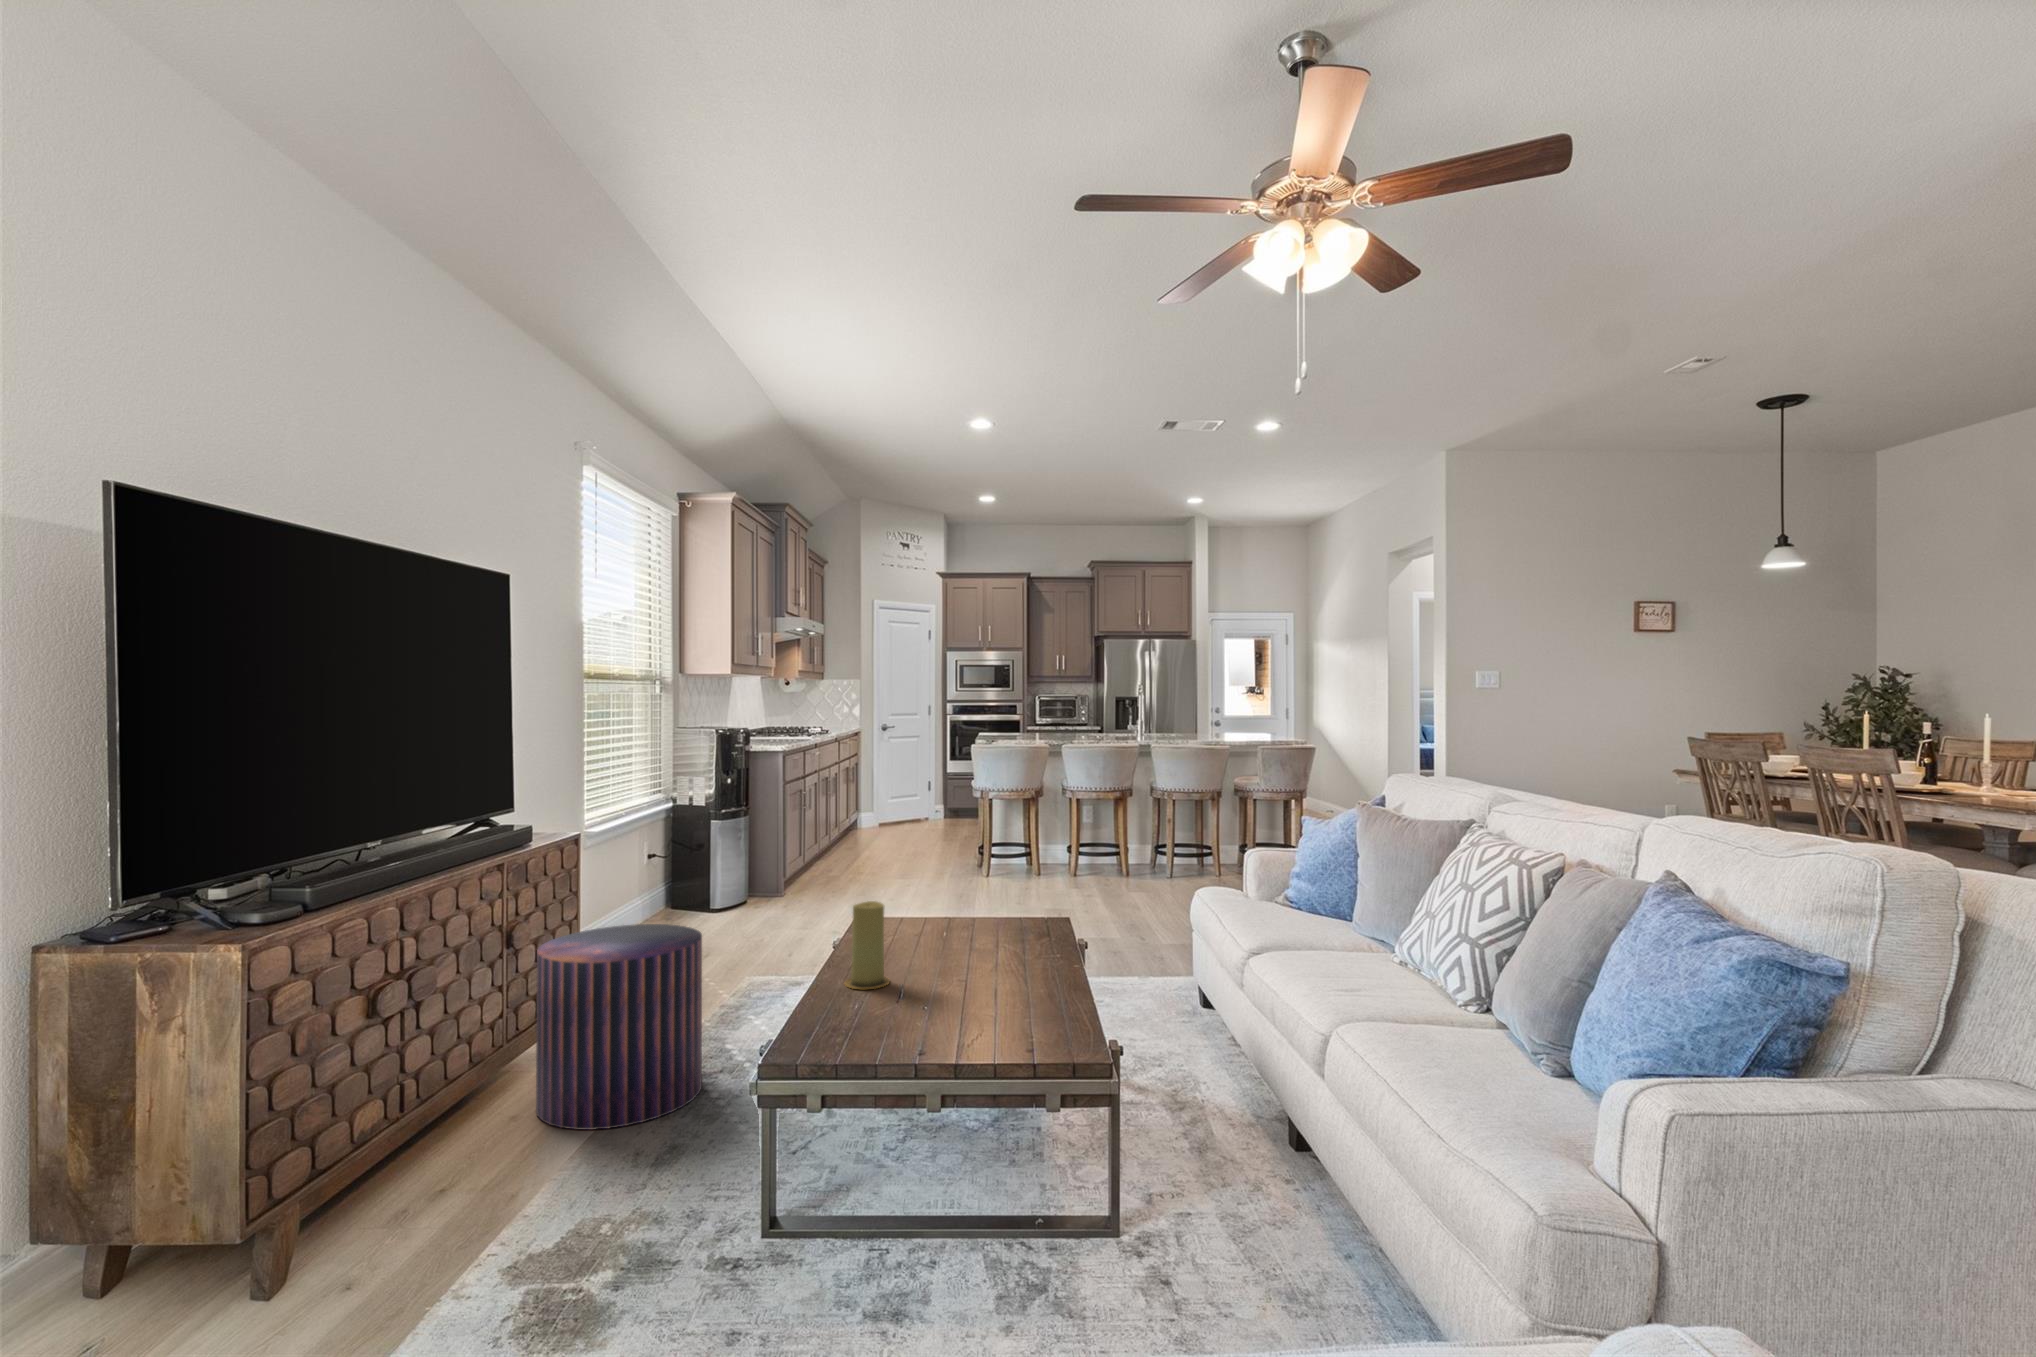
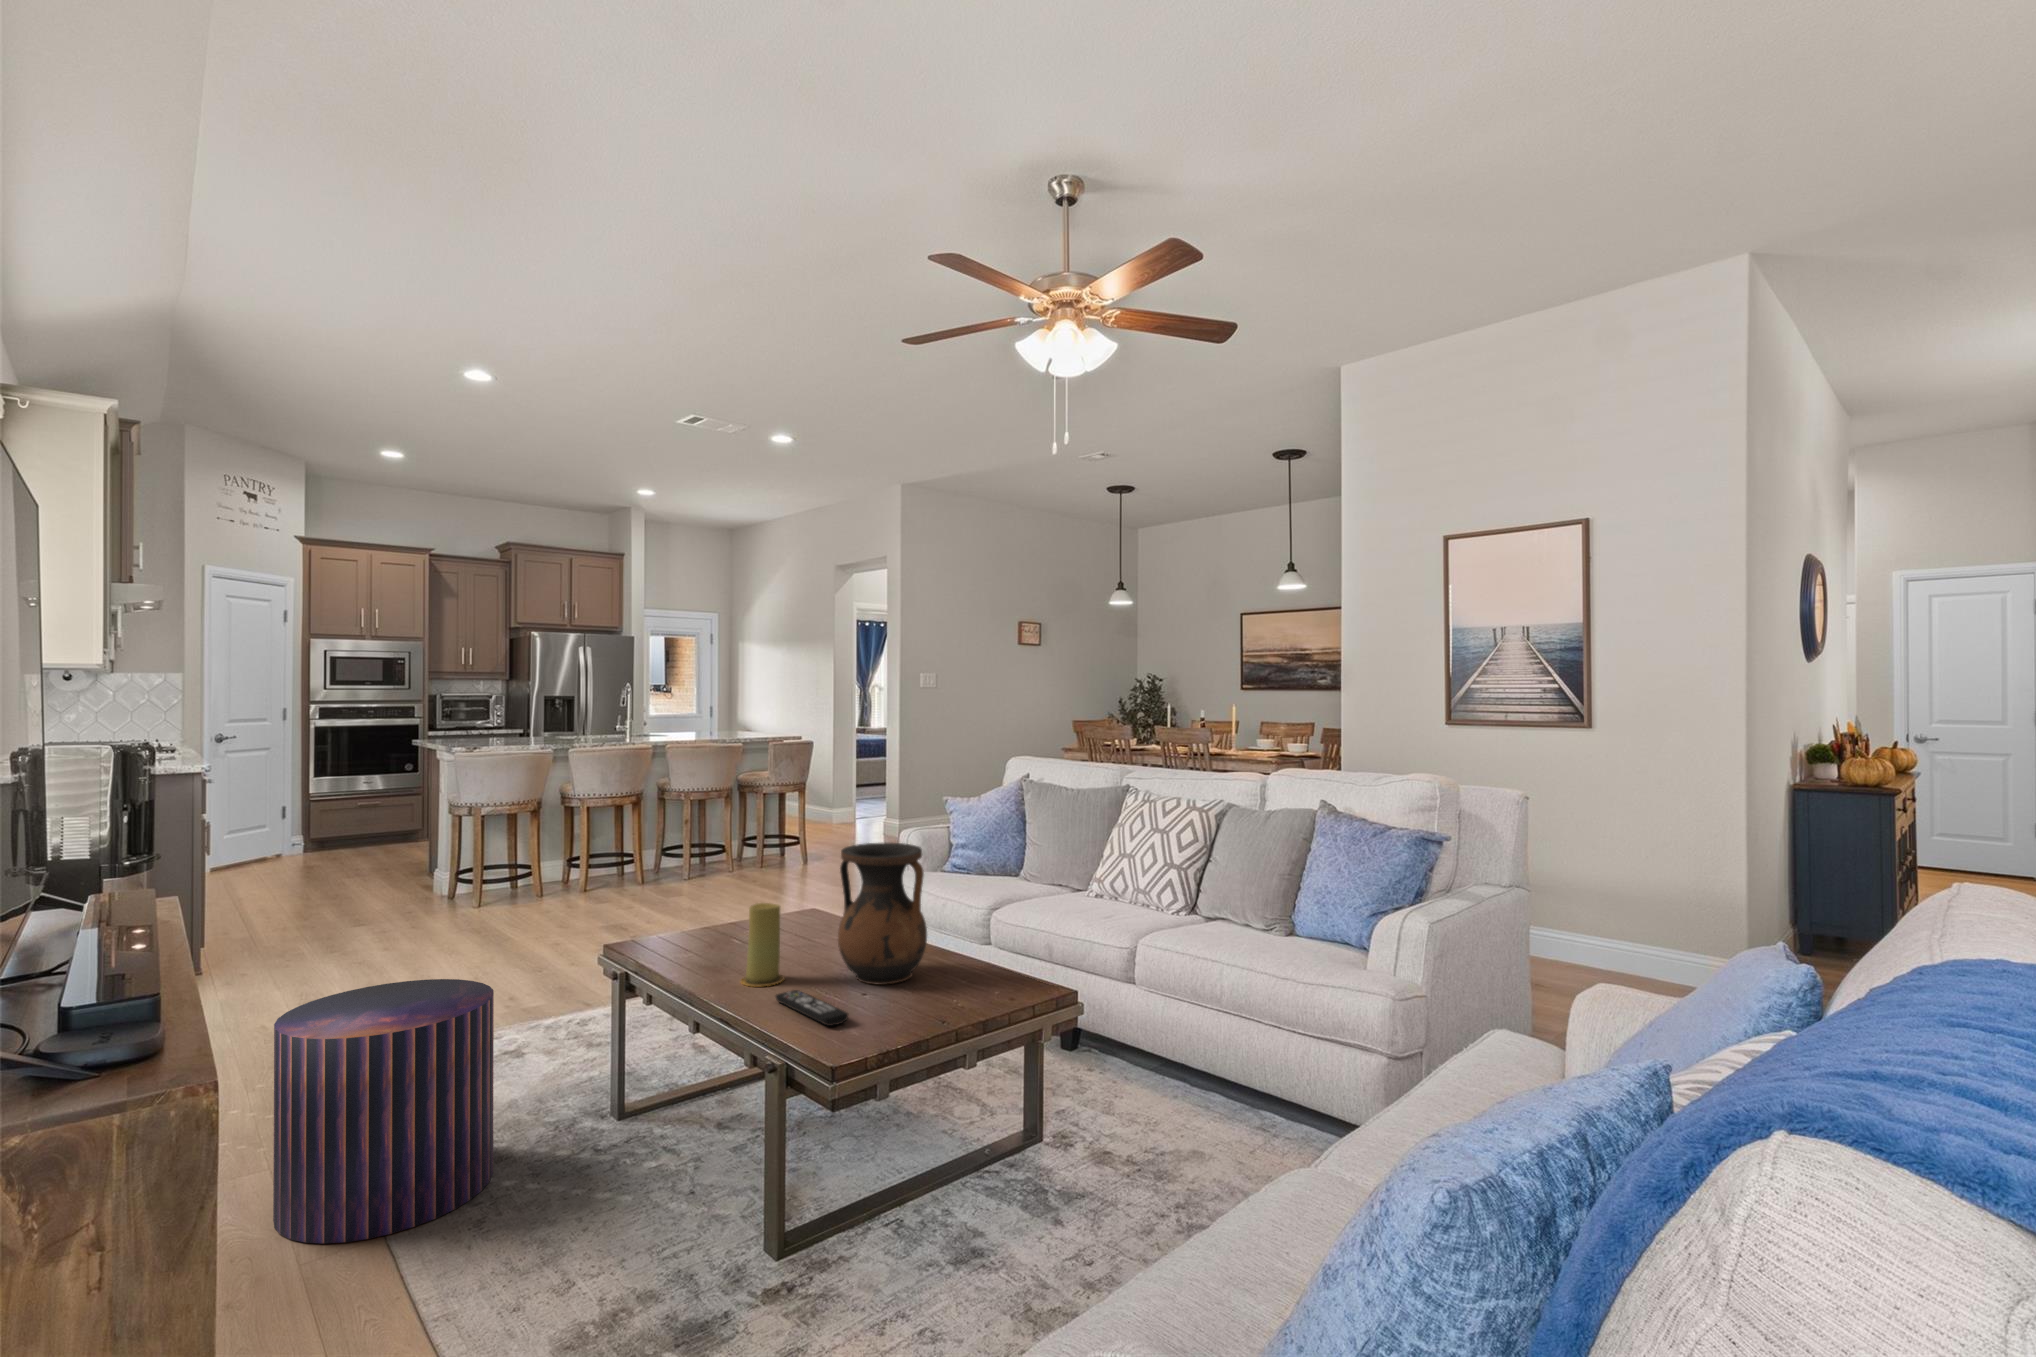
vase: none [919,851,1021,1017] -> present [838,843,927,985]
remote control: none [807,999,856,1045] -> present [776,990,848,1026]

